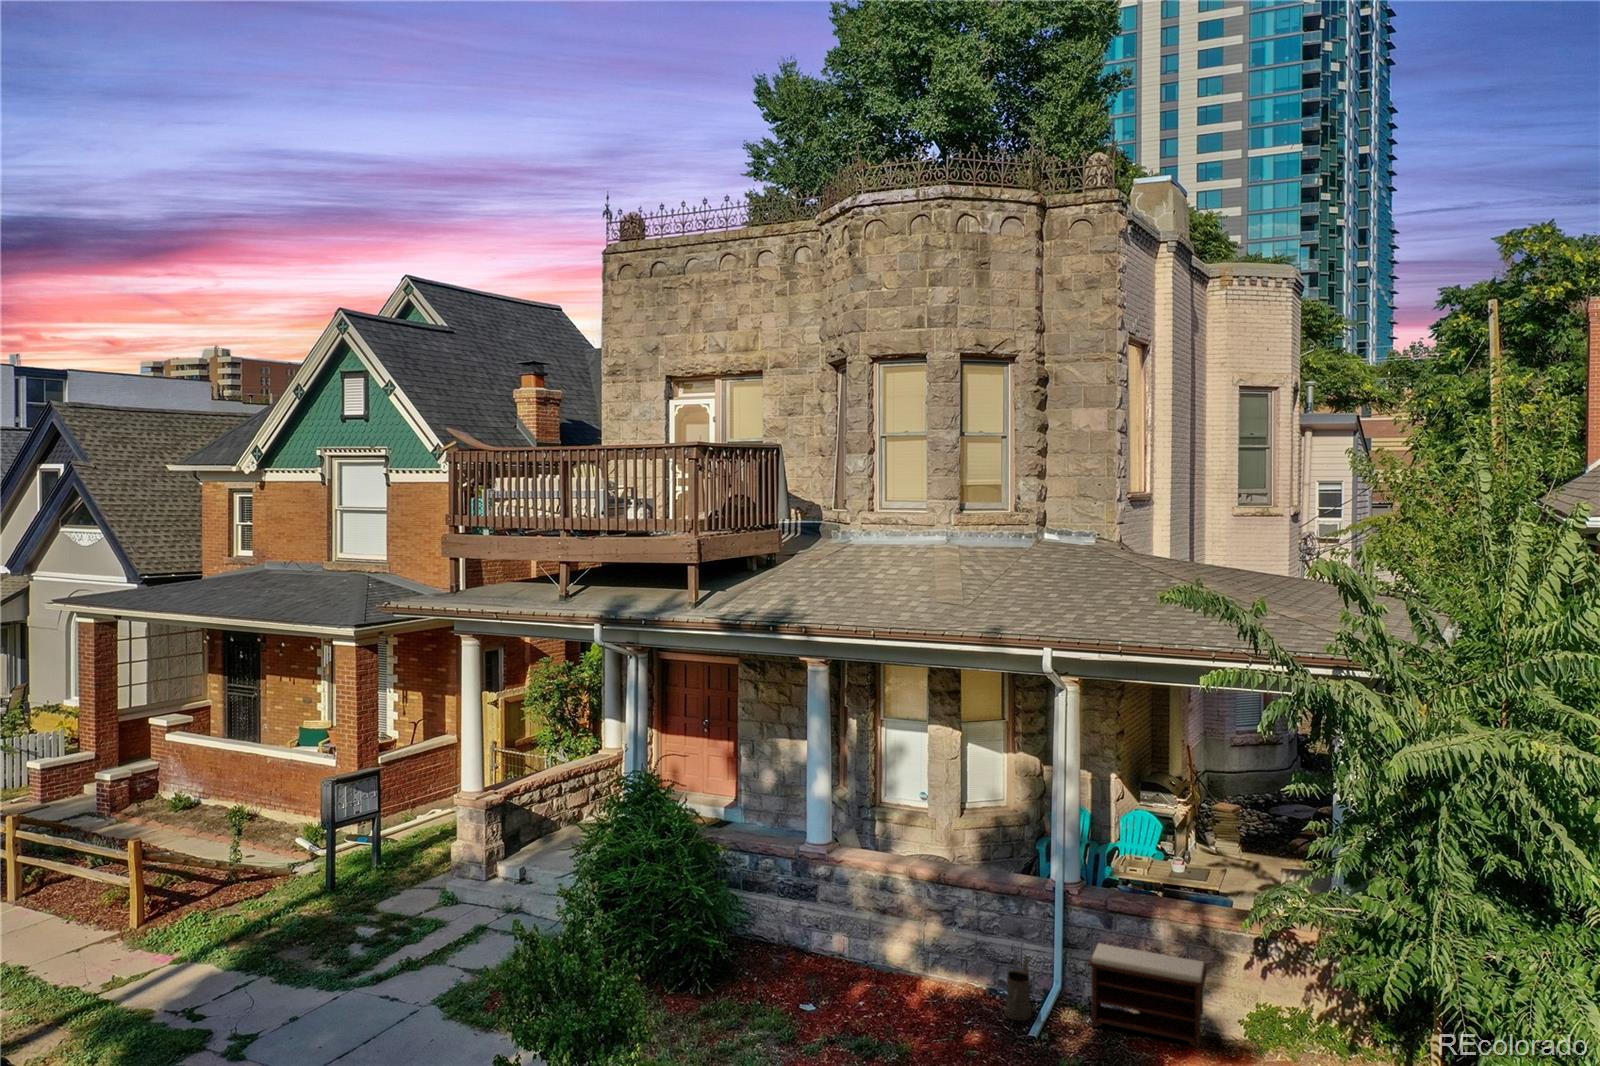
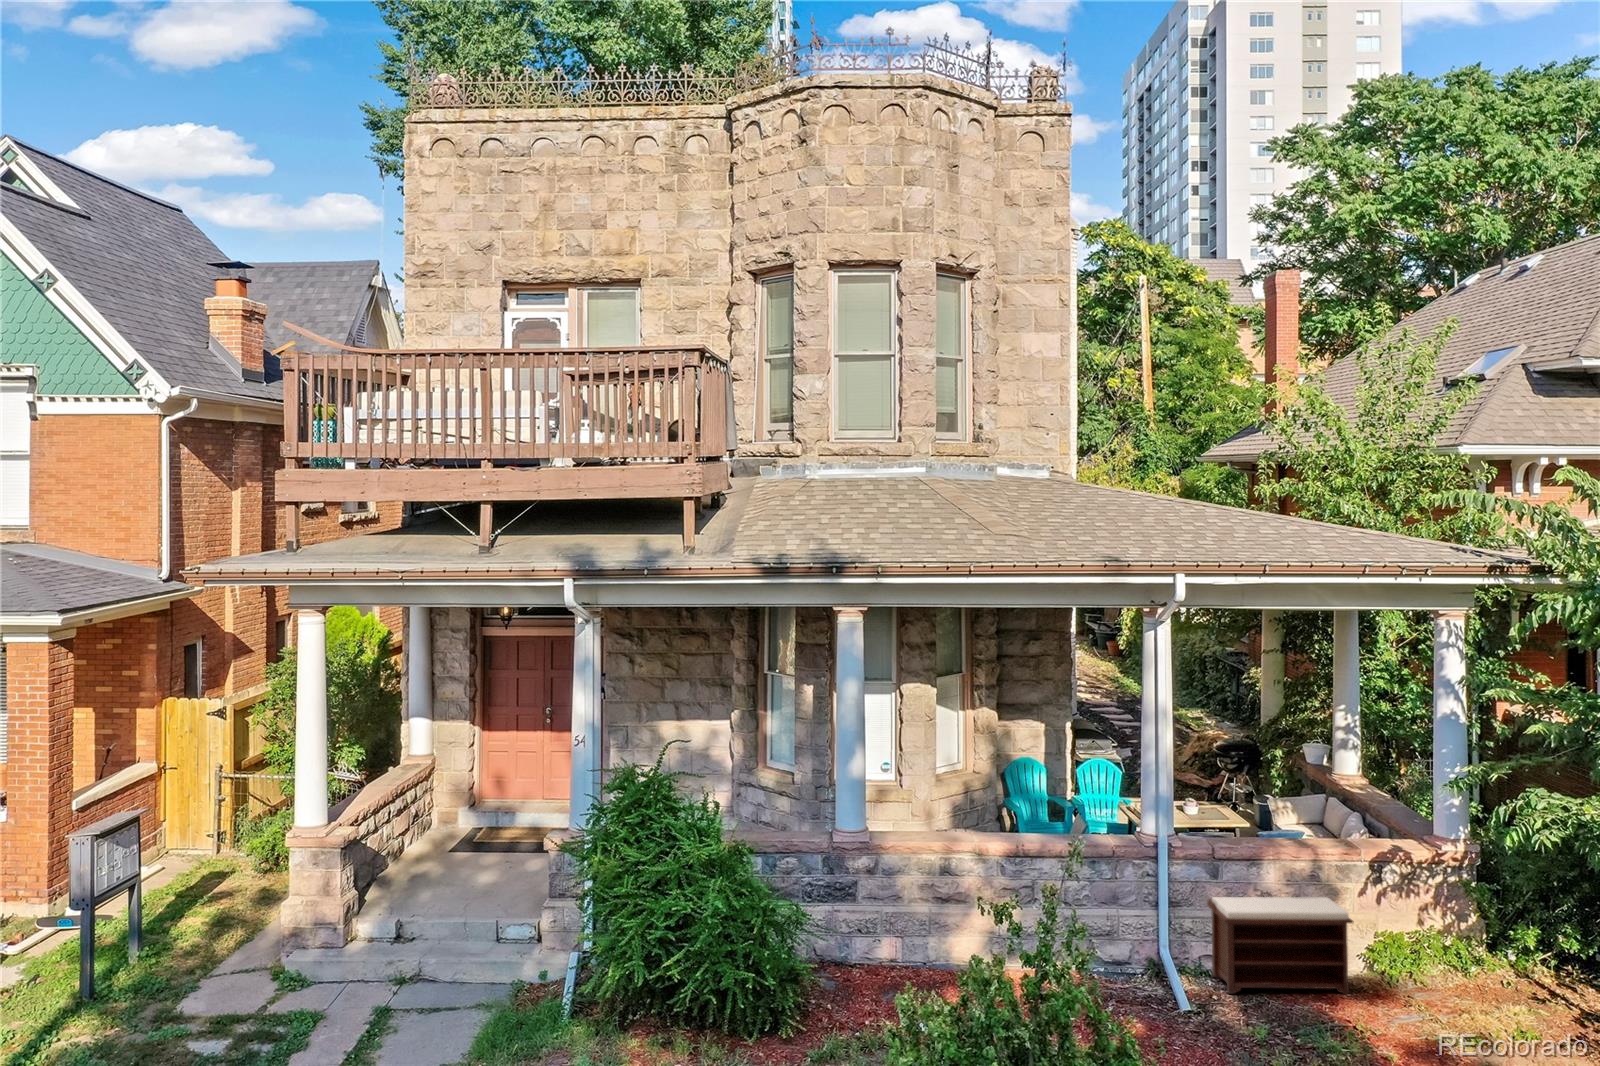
watering can: present [1005,958,1032,1021] -> none [1124,926,1161,1004]

